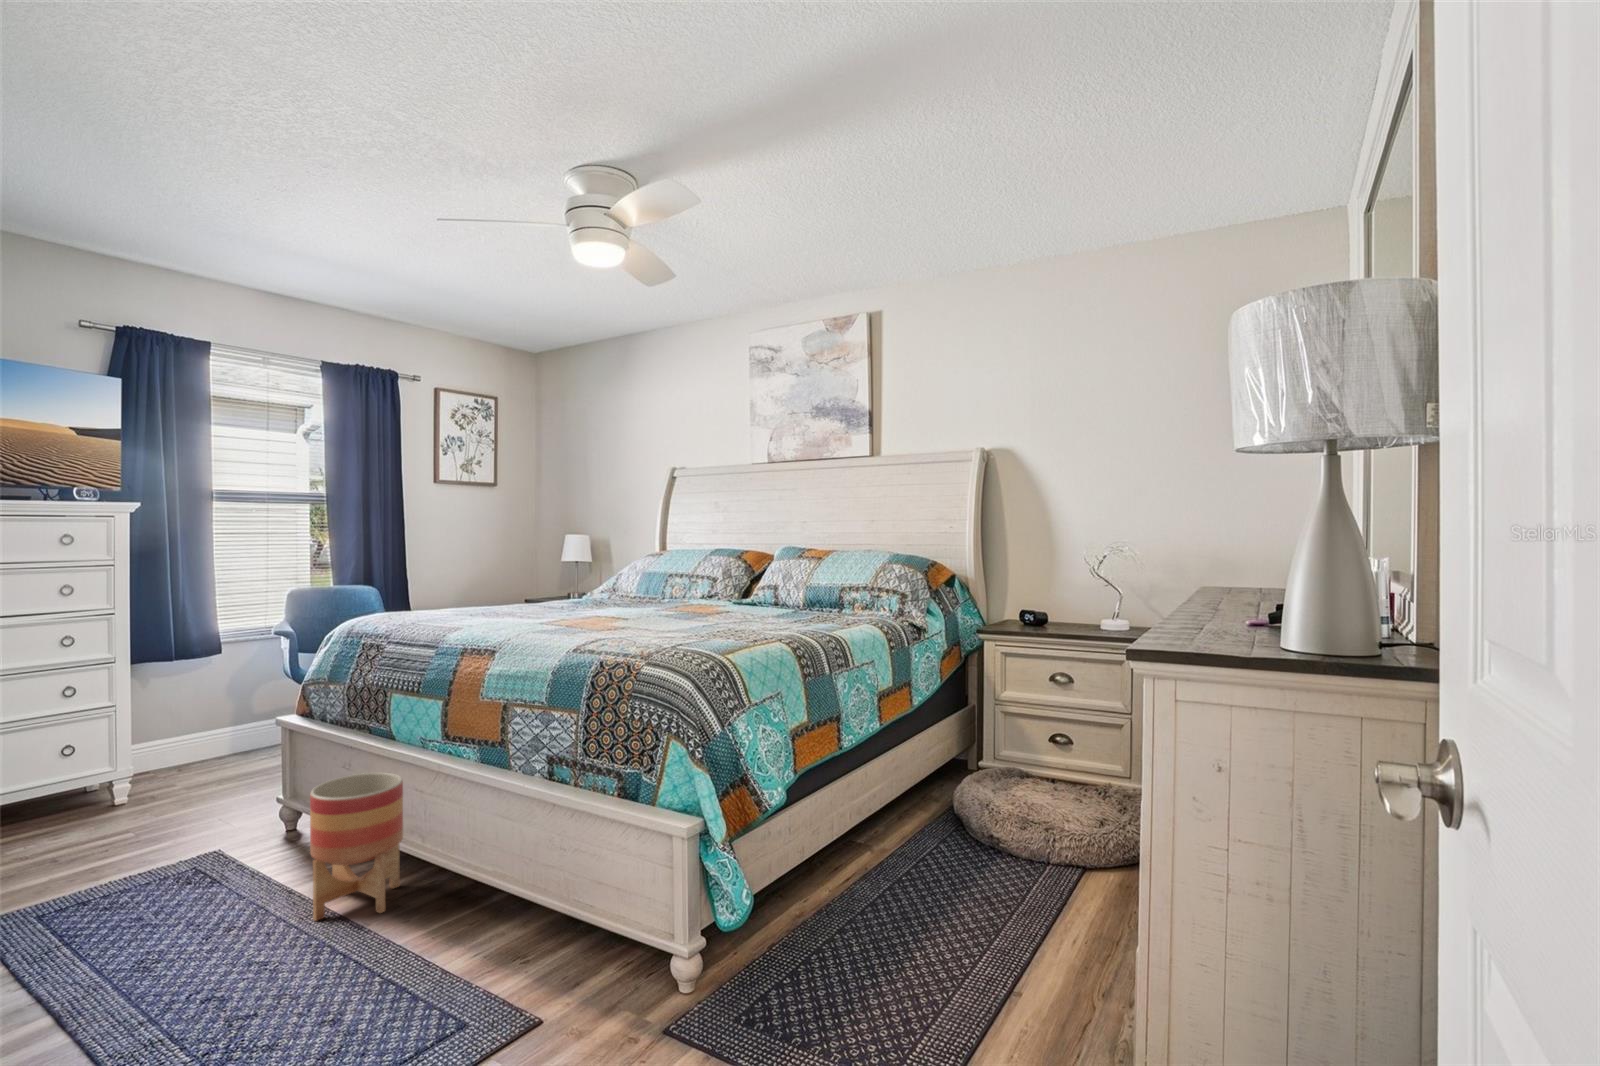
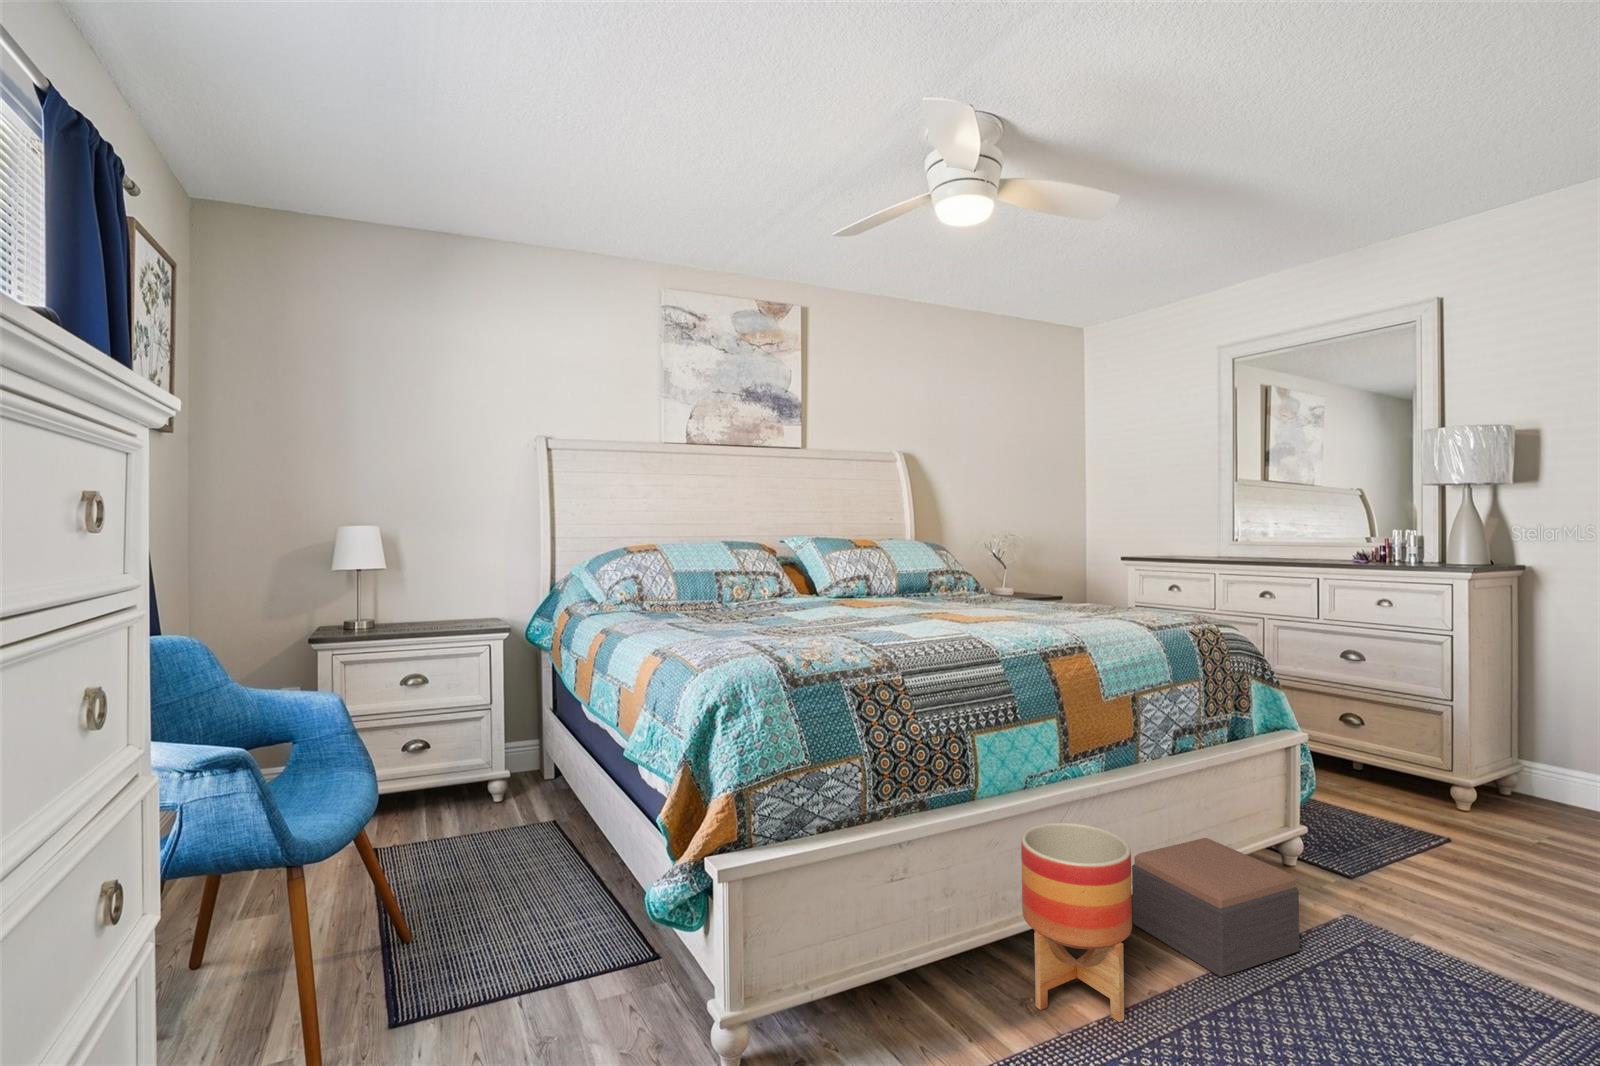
footstool: none [382,848,536,991] -> present [1132,838,1299,977]

